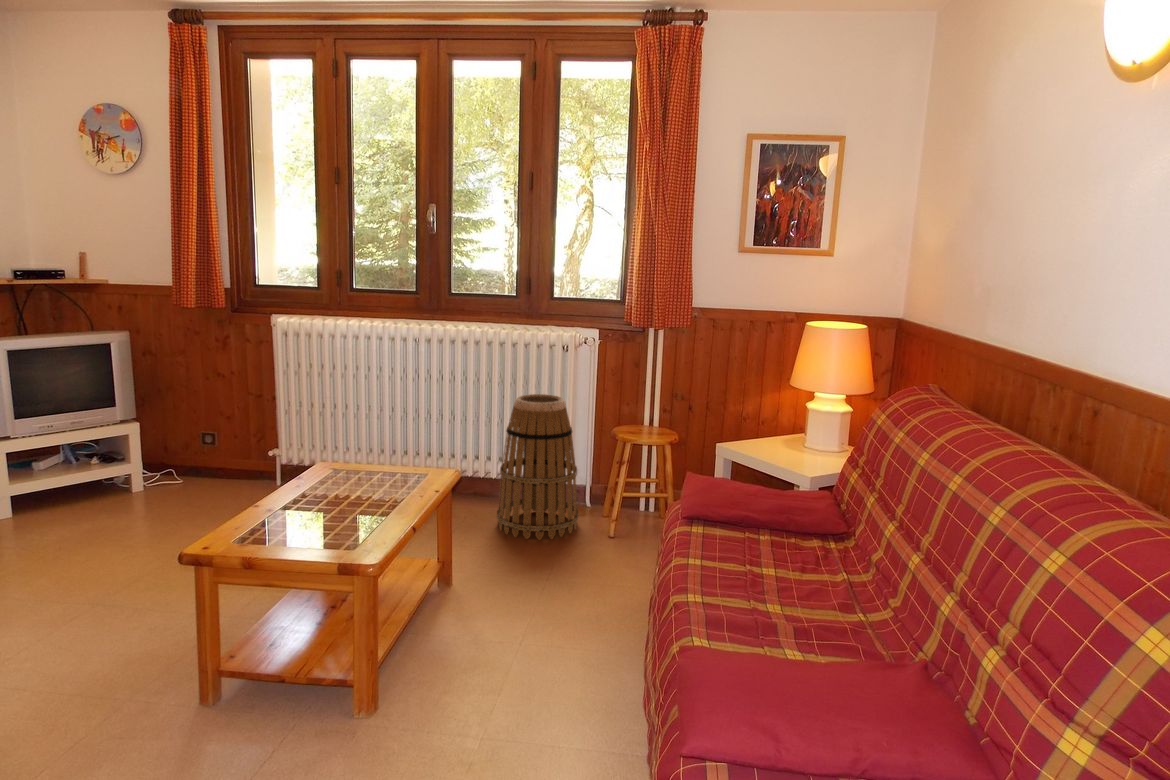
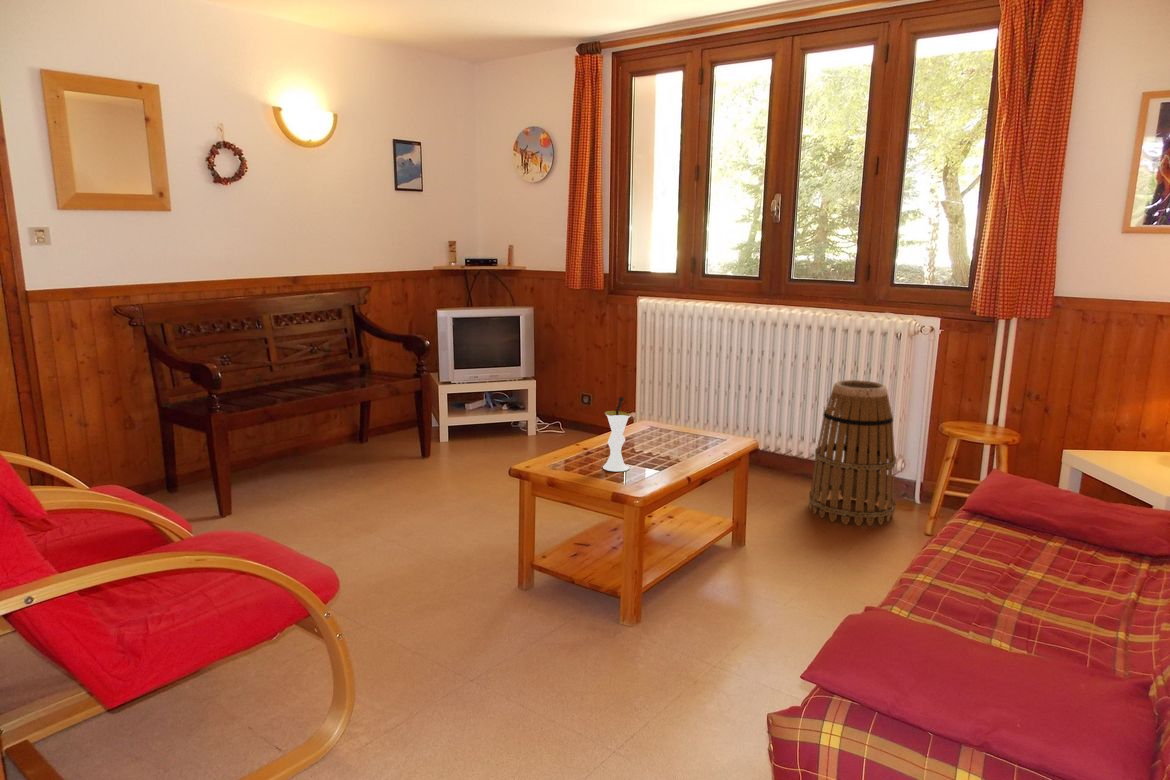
vase: none [308,442,344,534] -> present [603,397,631,472]

